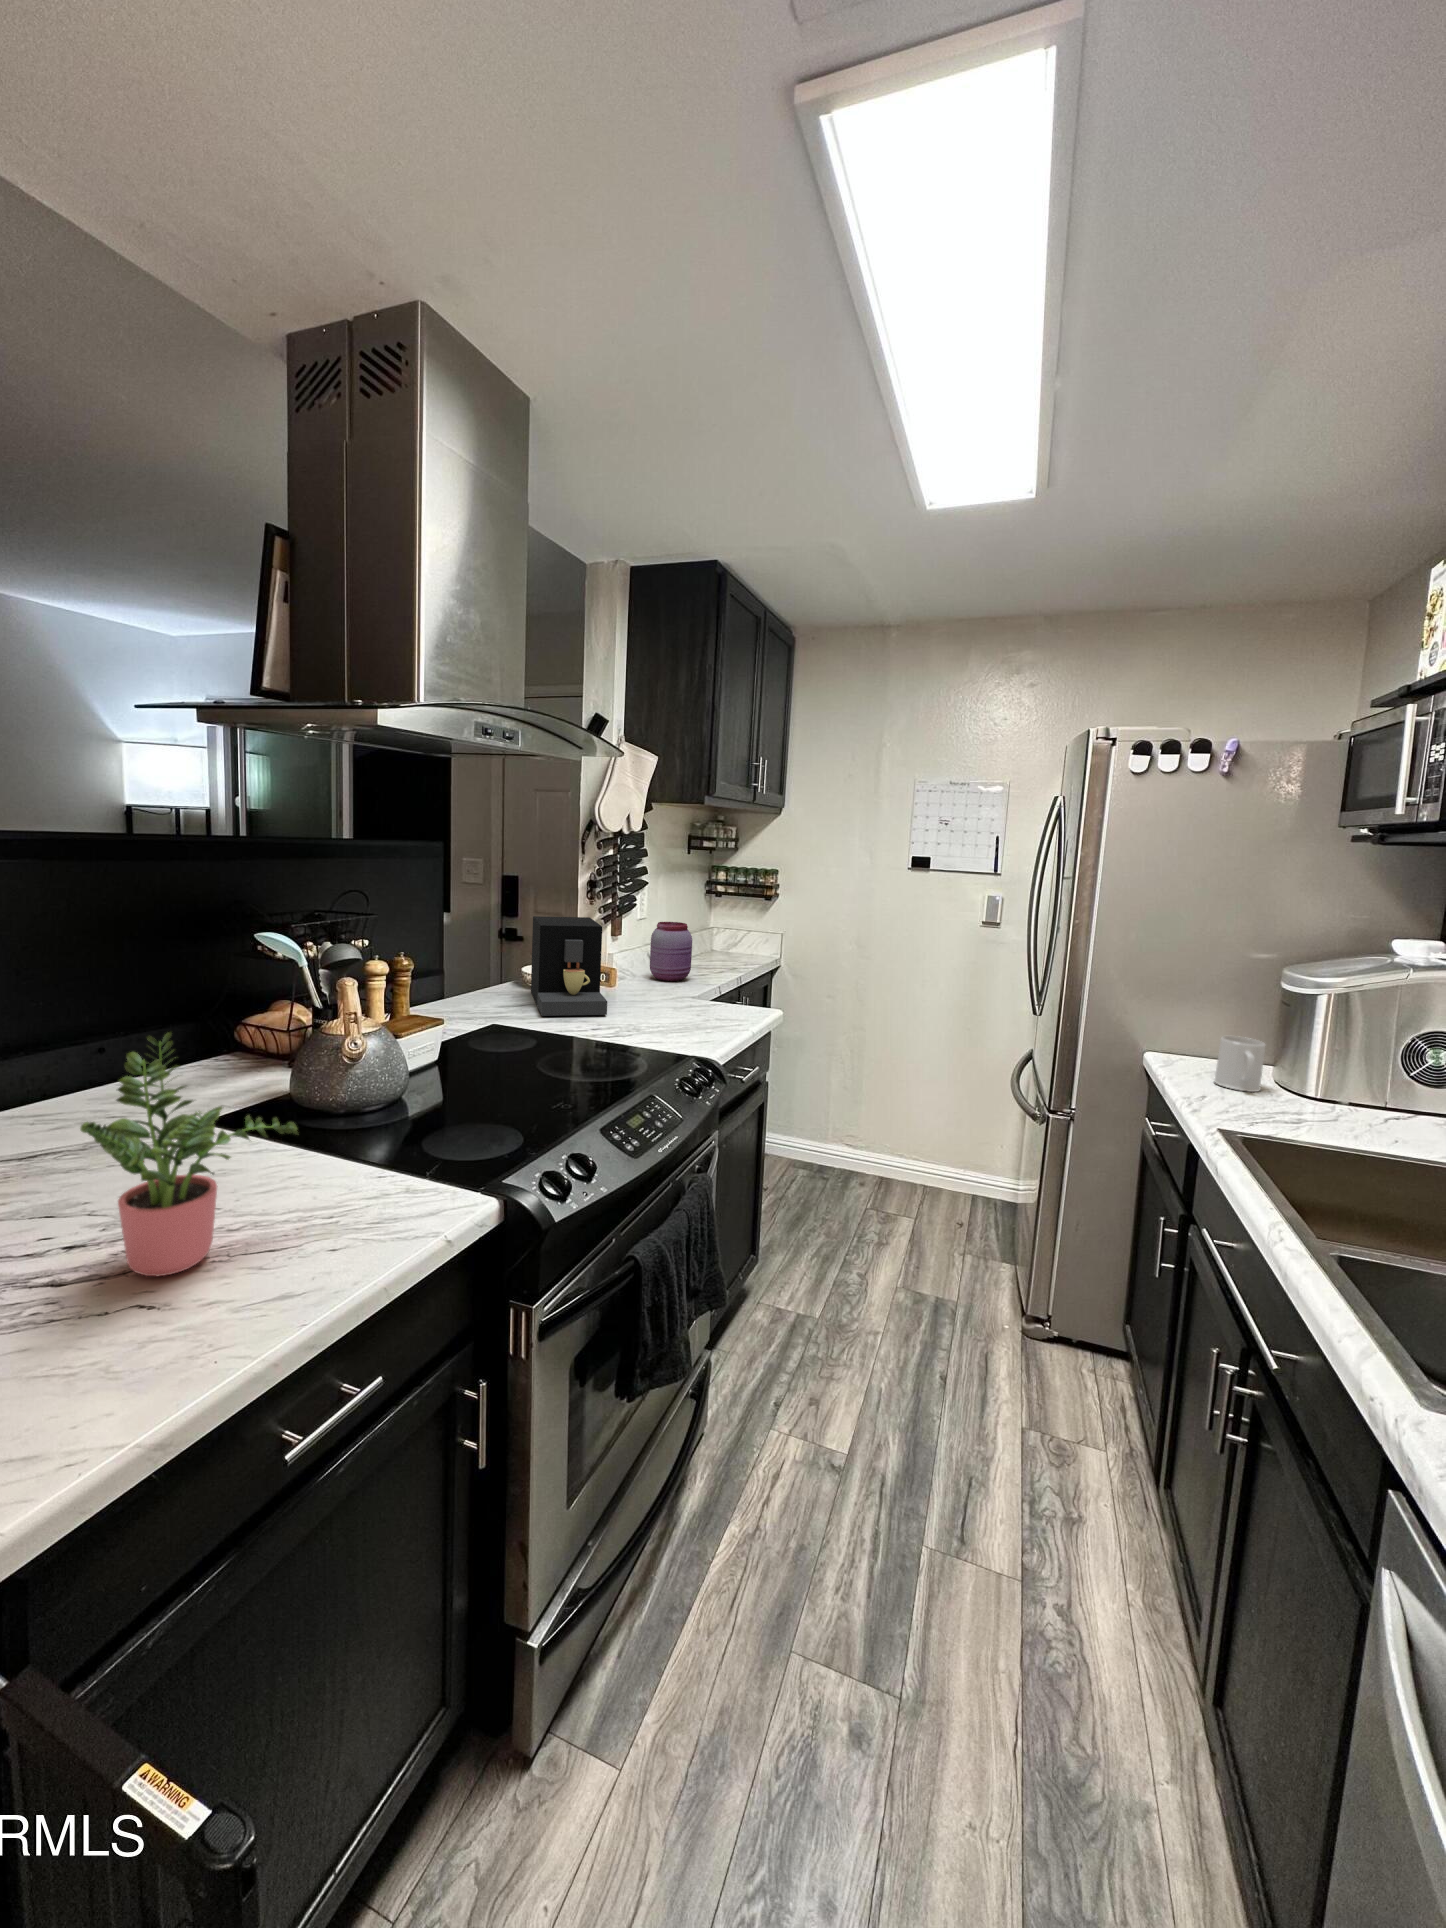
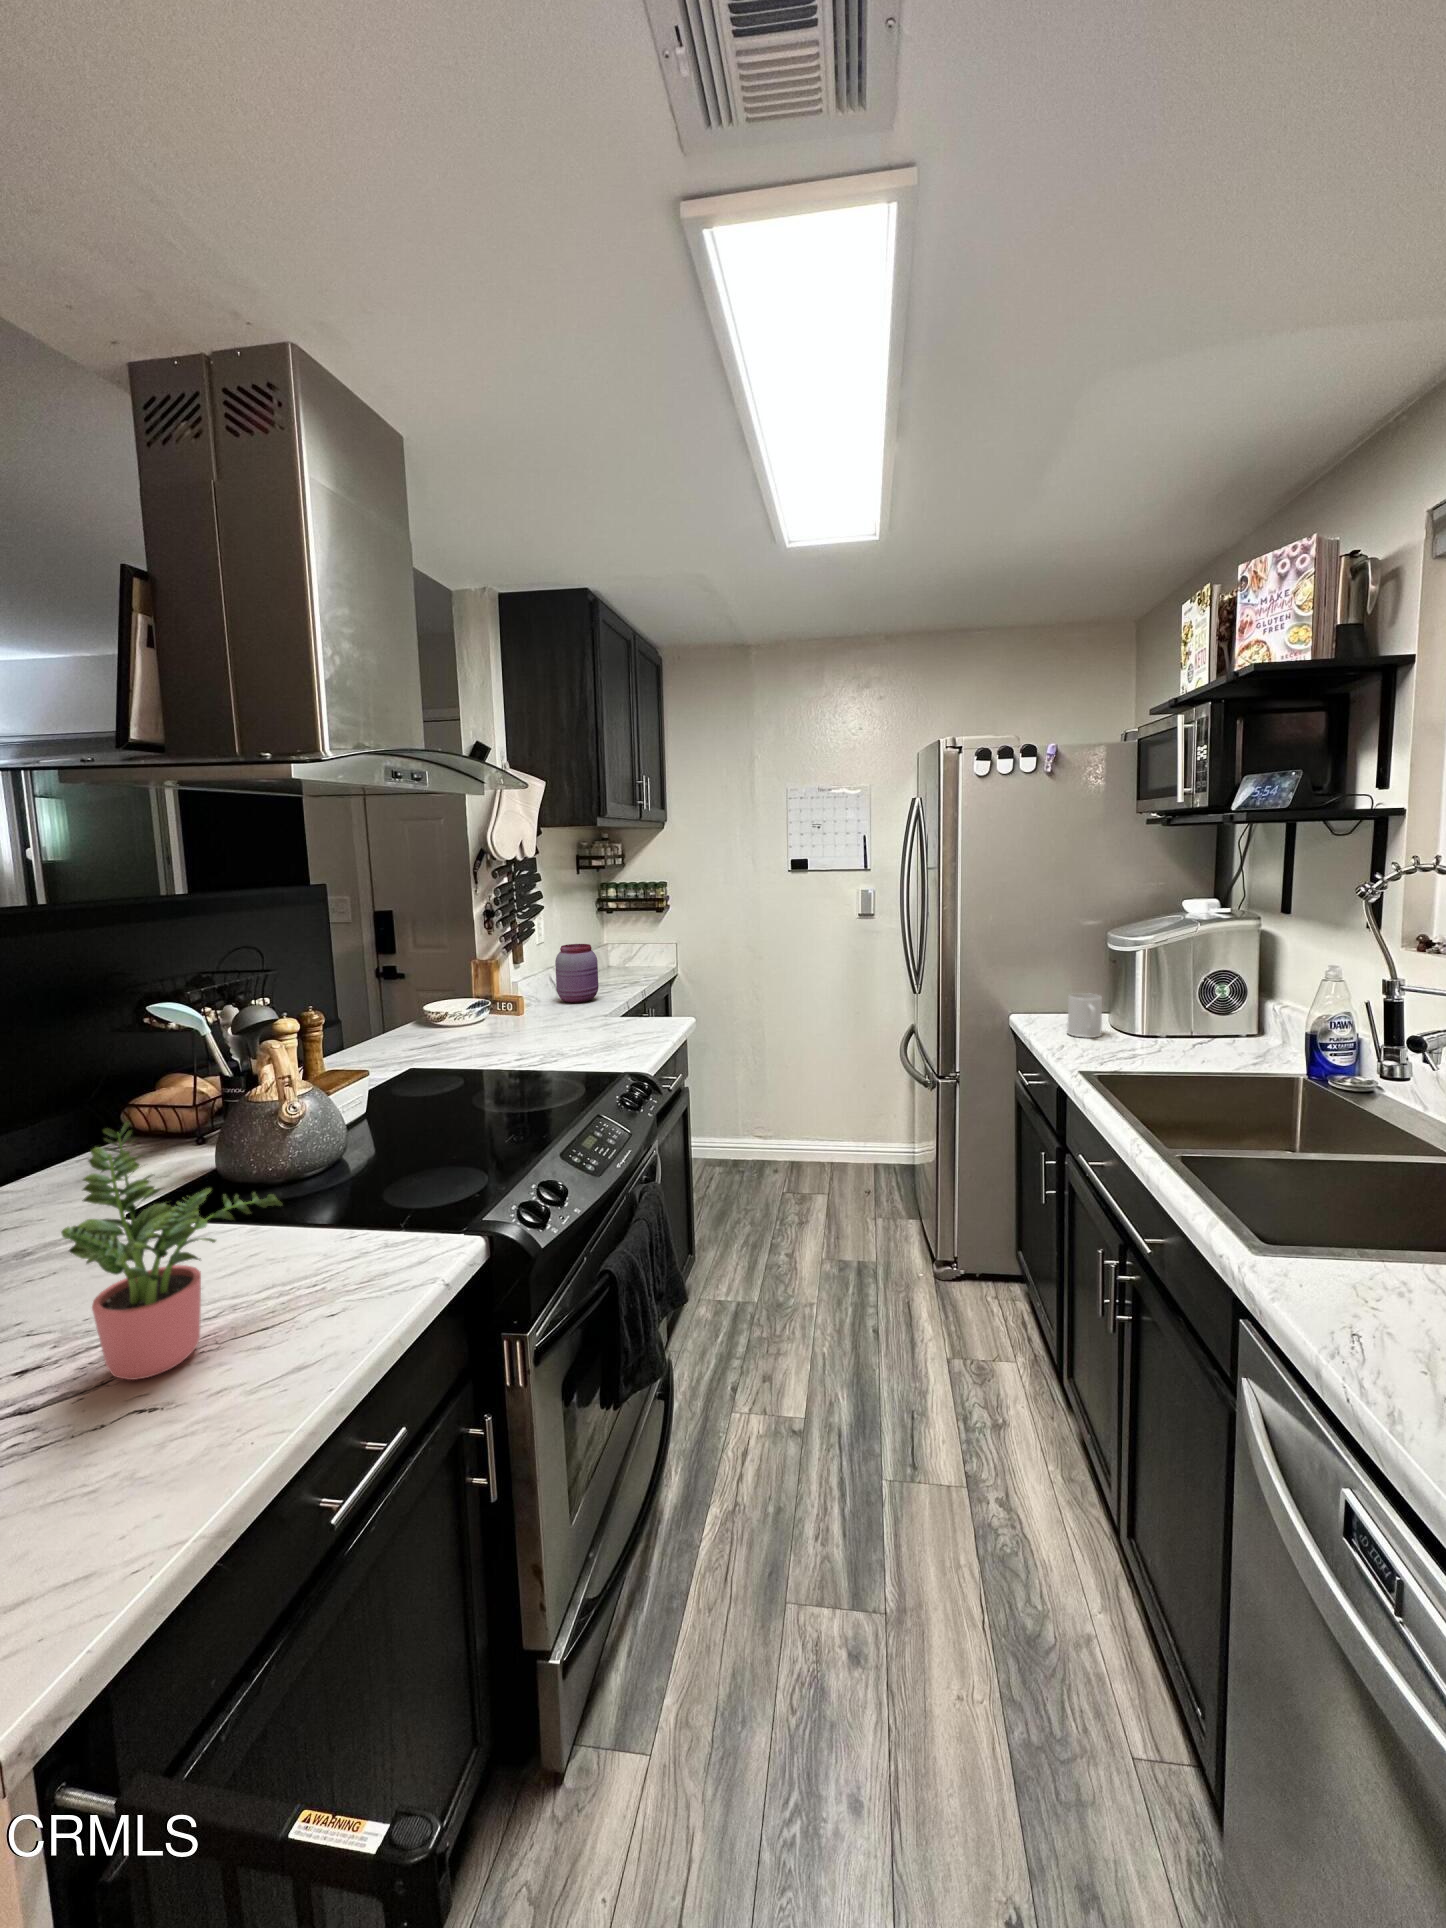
coffee maker: present [531,916,607,1016] -> none [435,948,528,1053]

